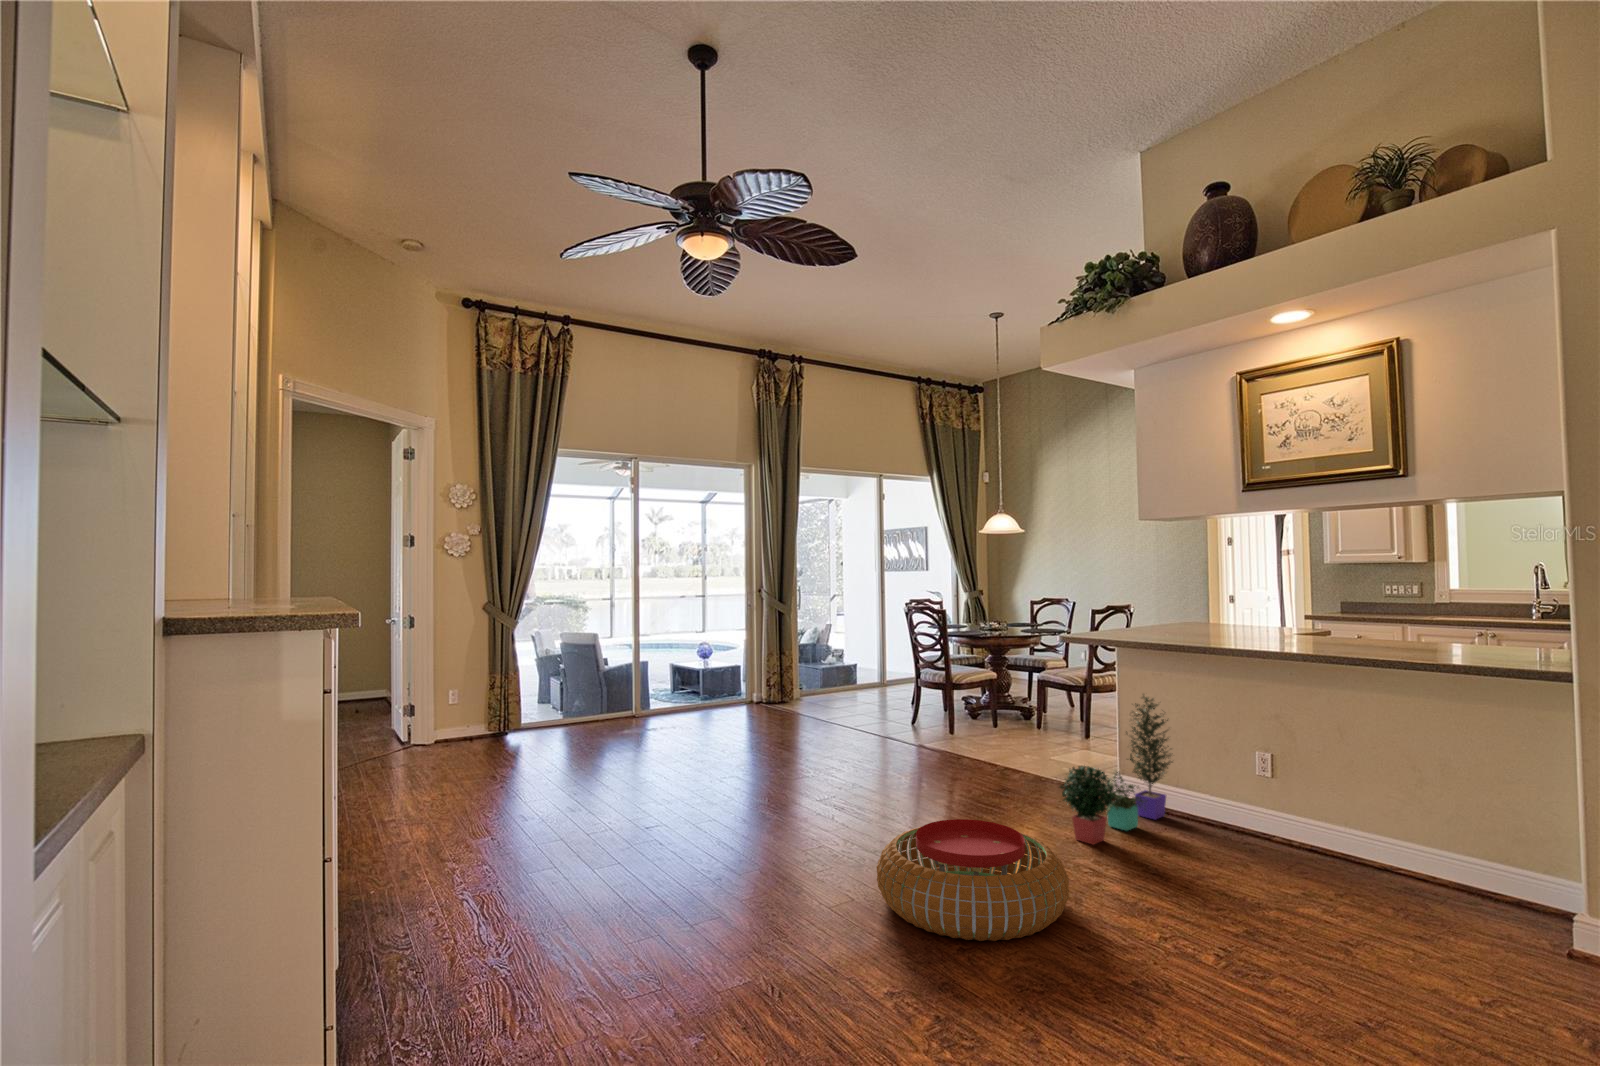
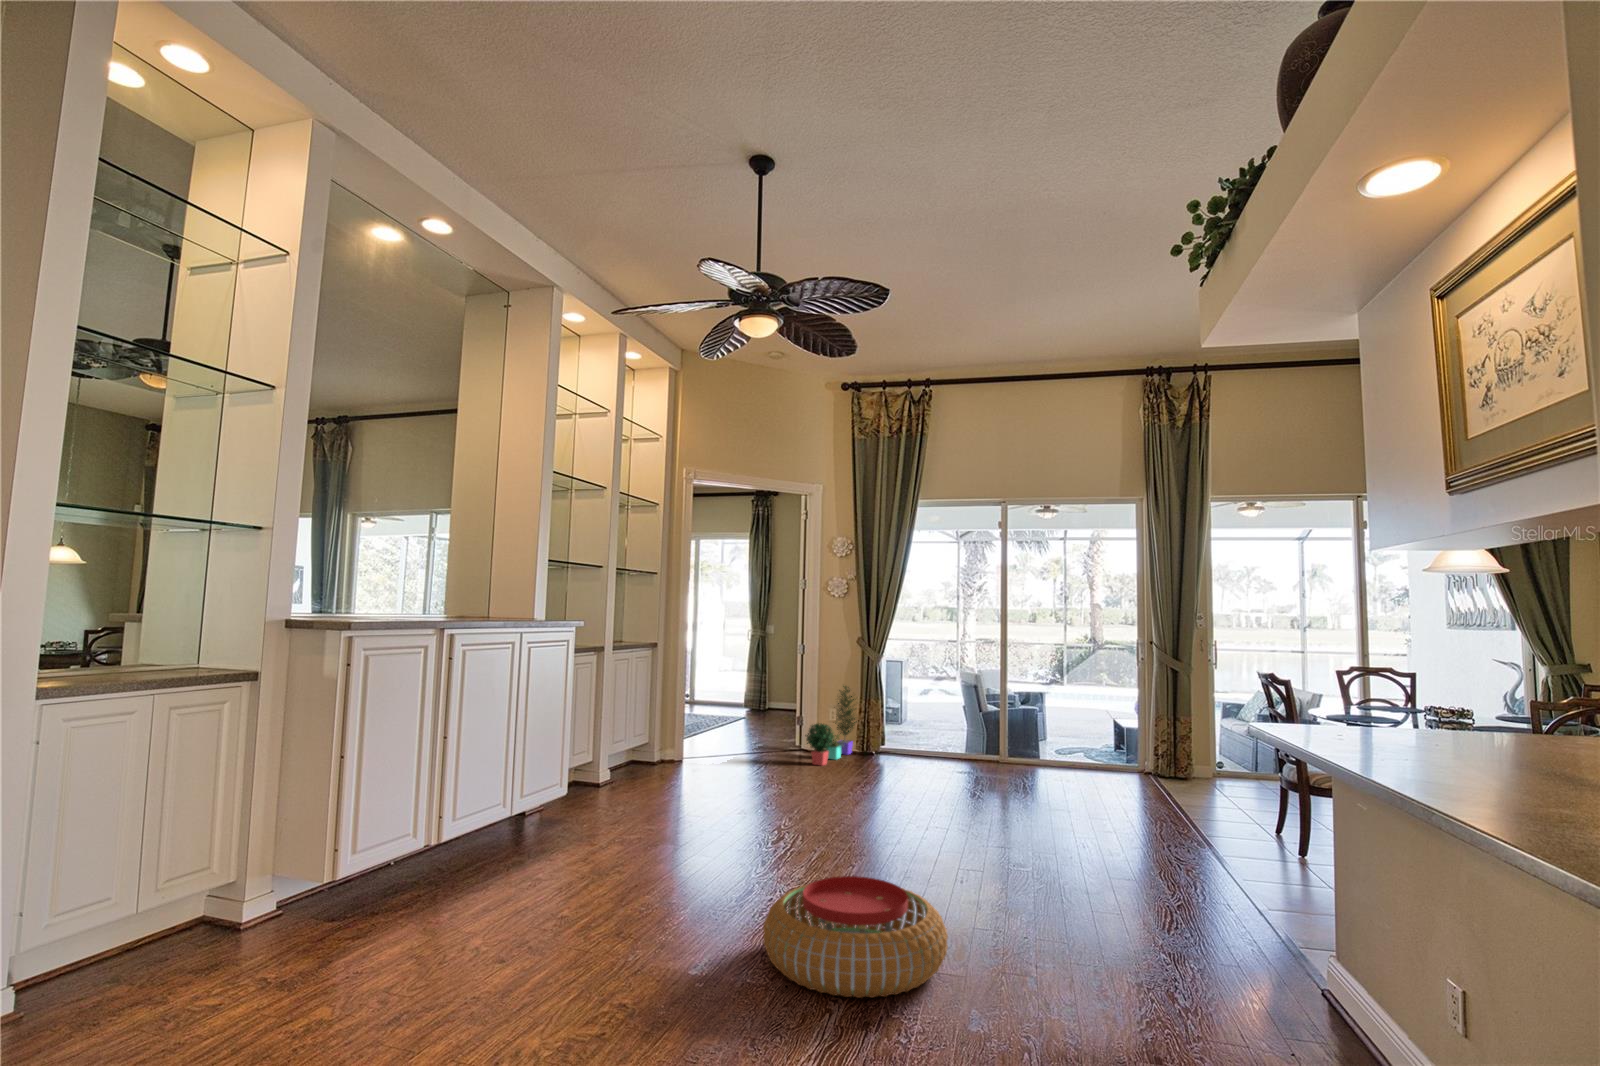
potted plant: present [1060,695,1172,844] -> present [805,686,857,766]

